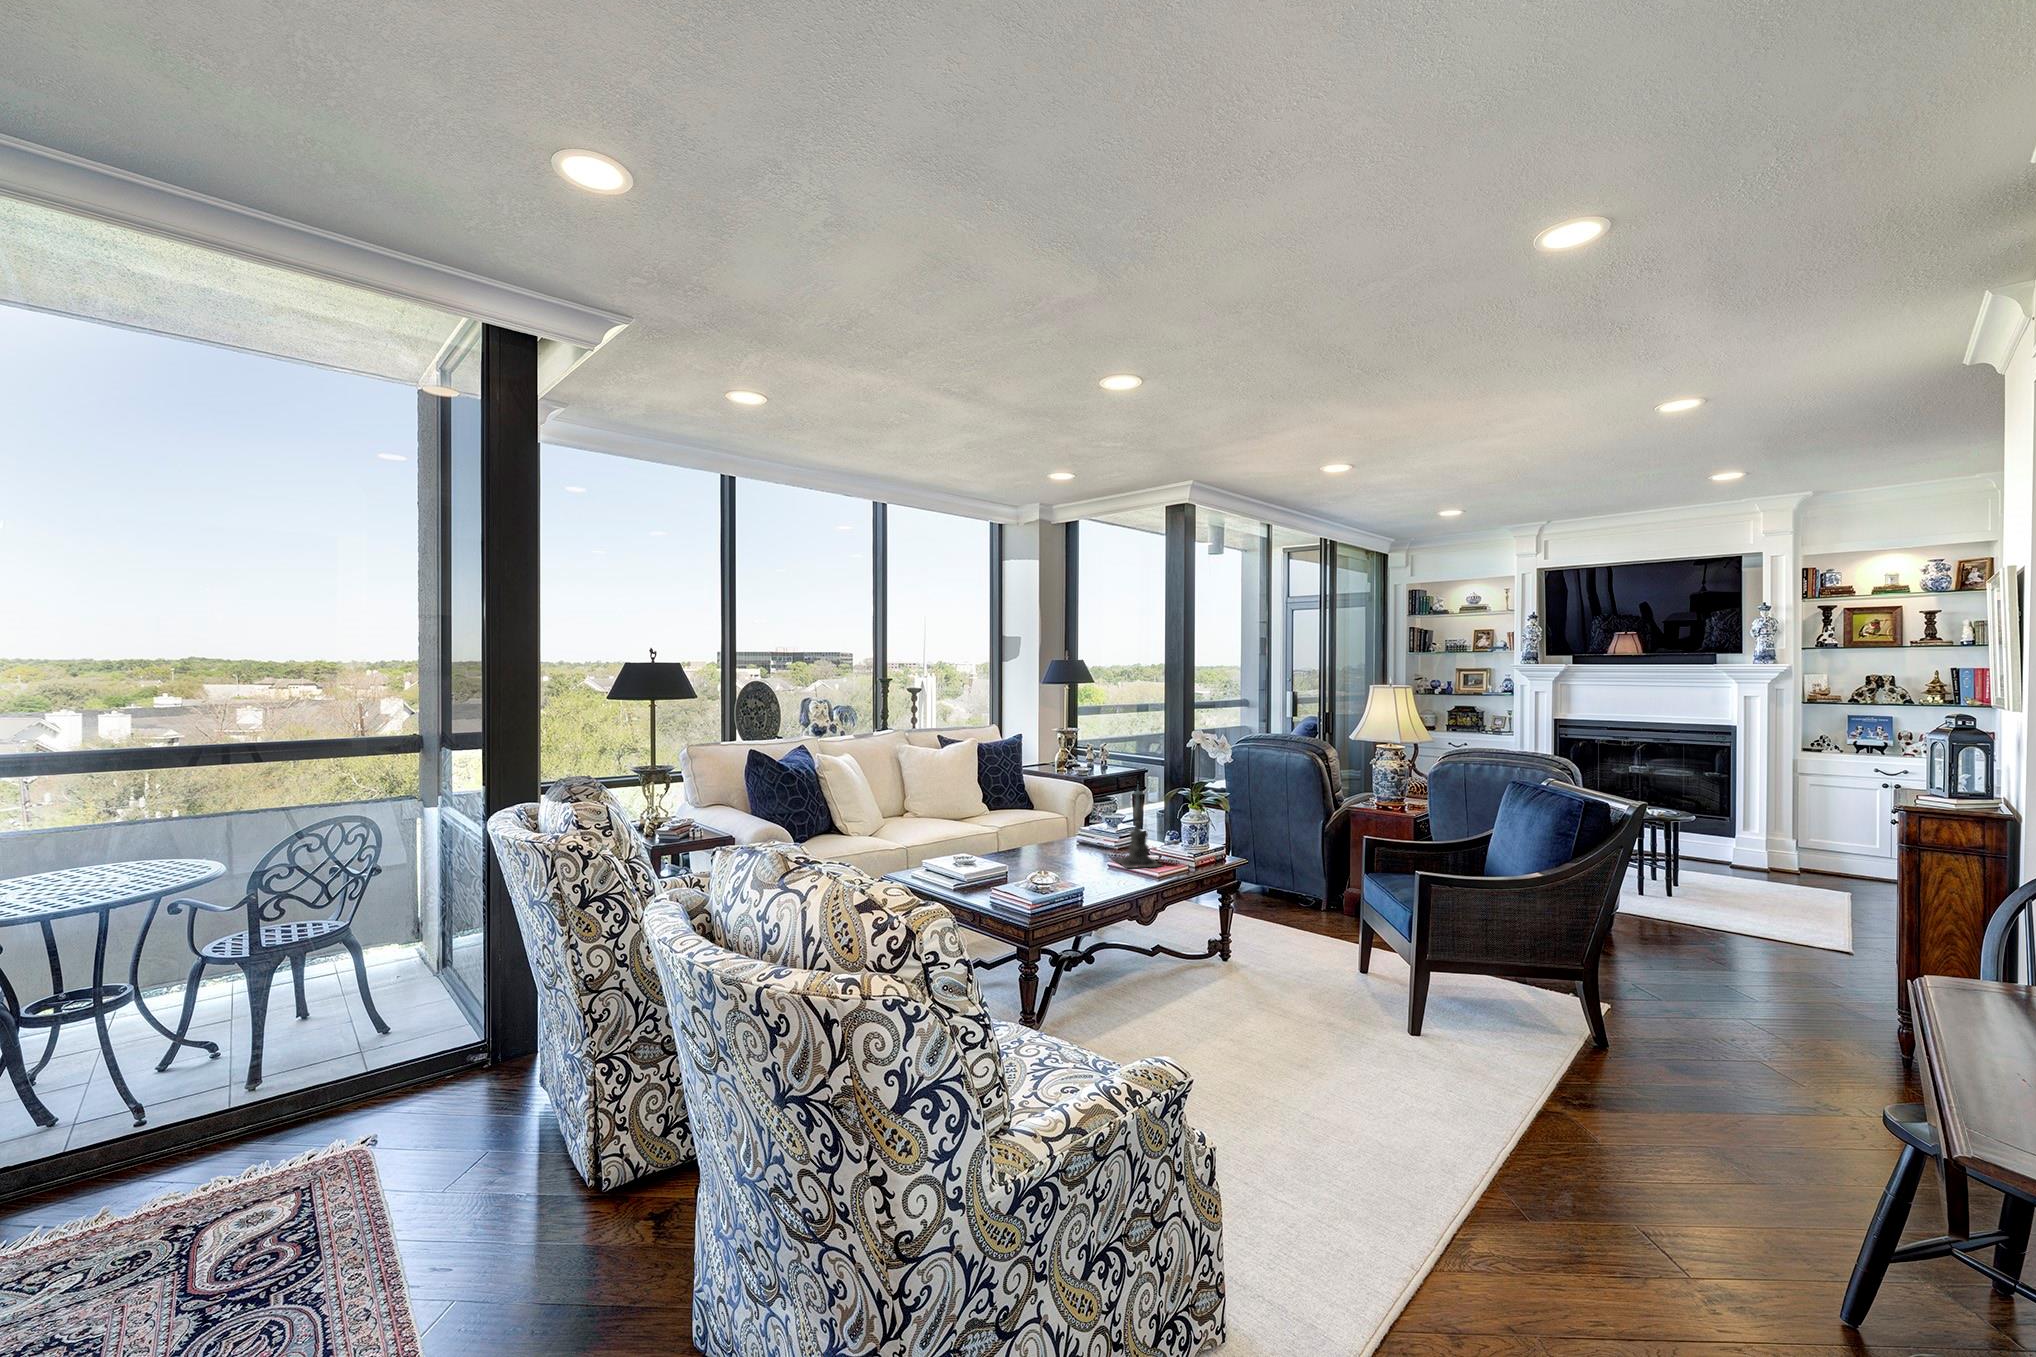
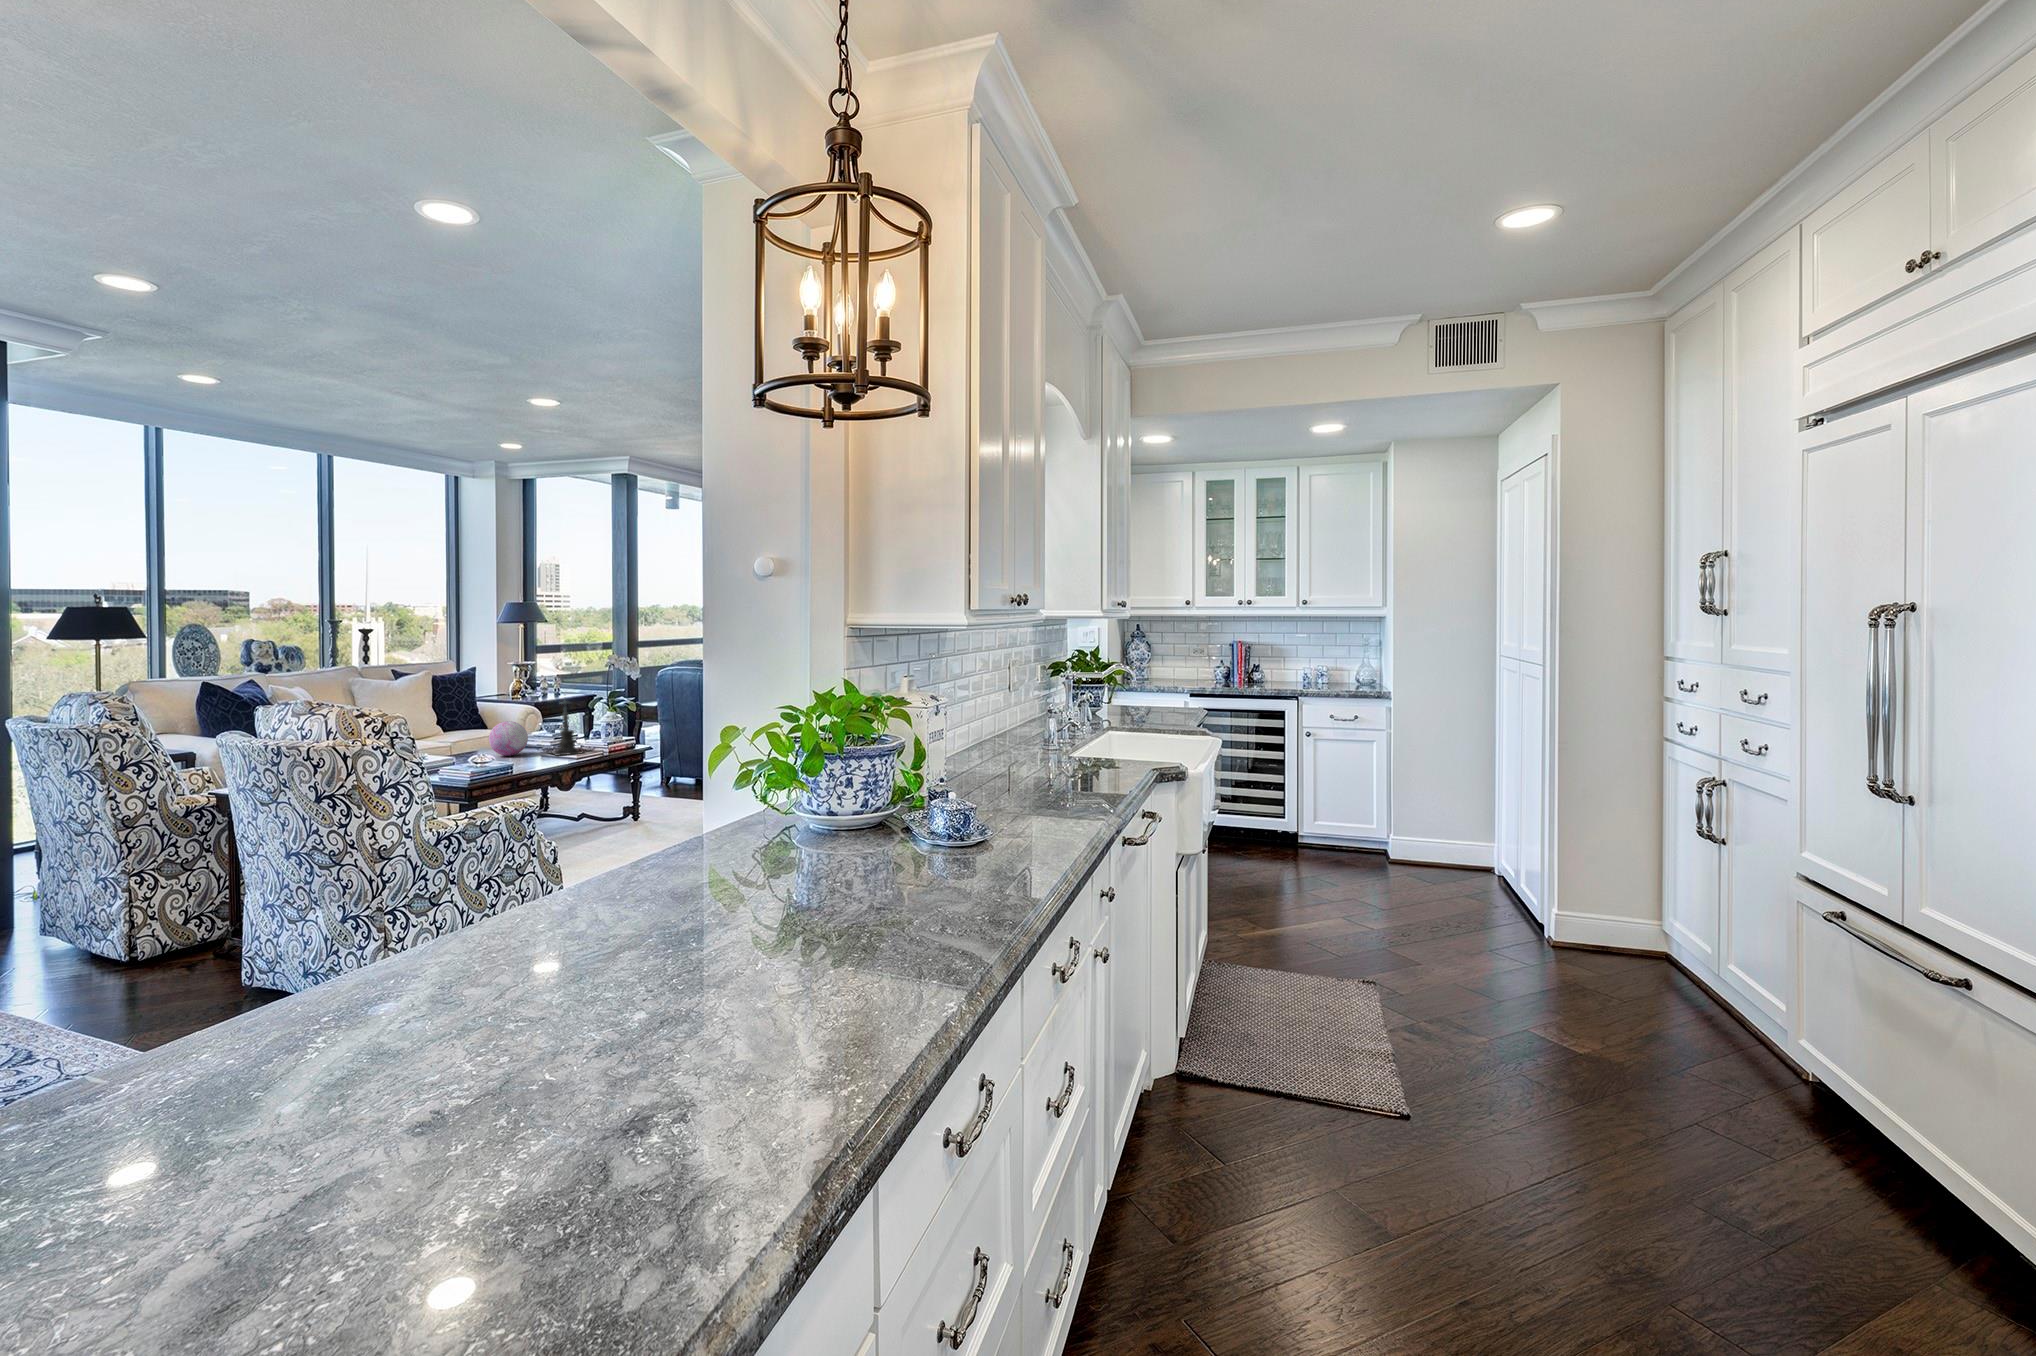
decorative orb: none [1044,814,1090,862] -> present [489,721,528,756]

